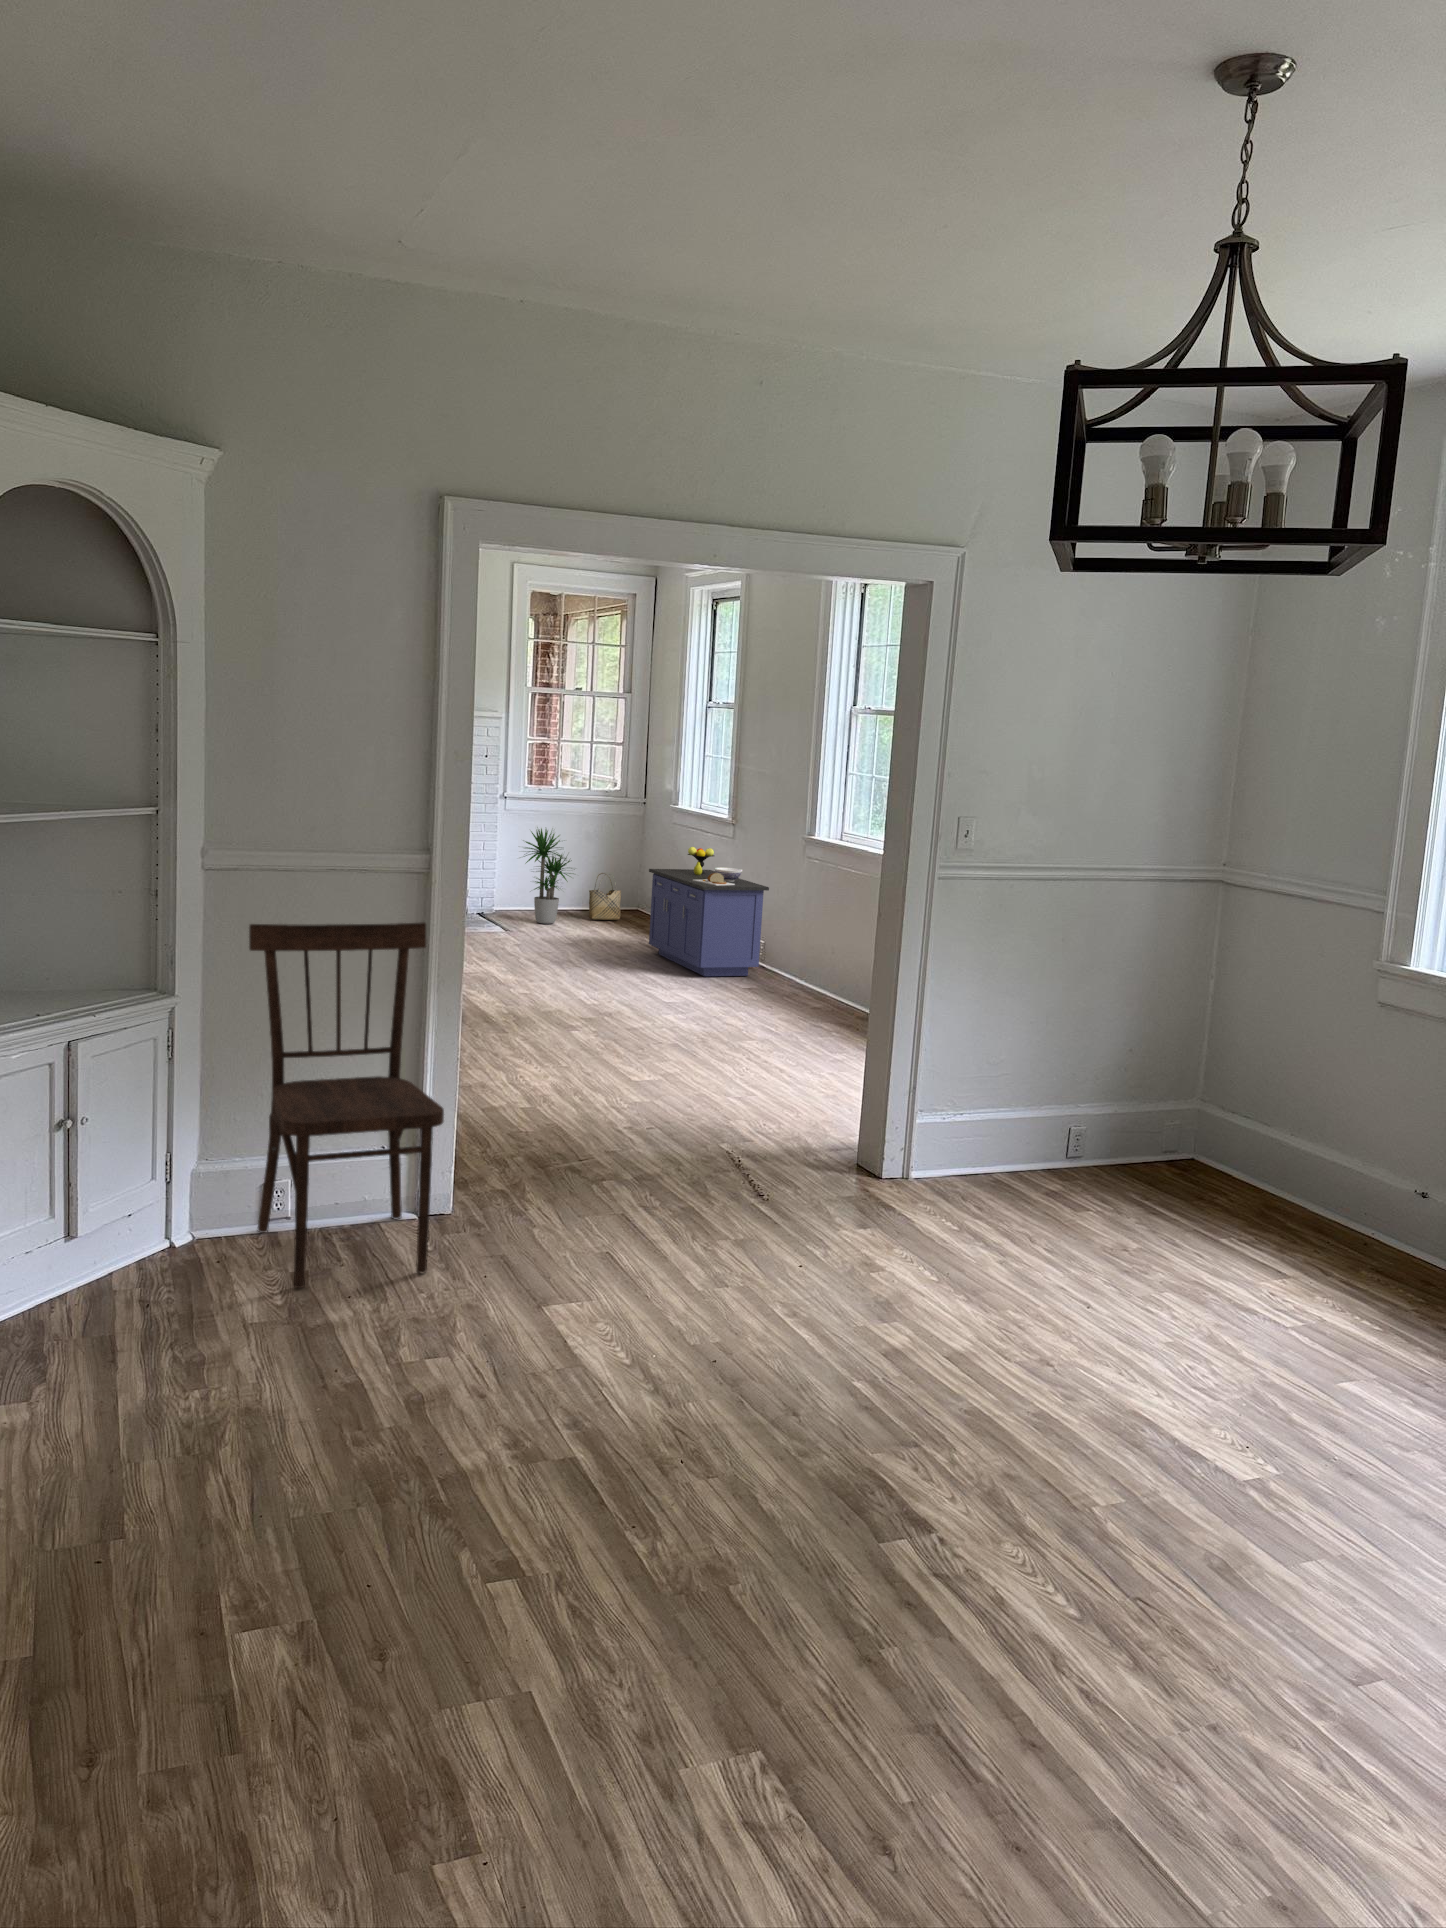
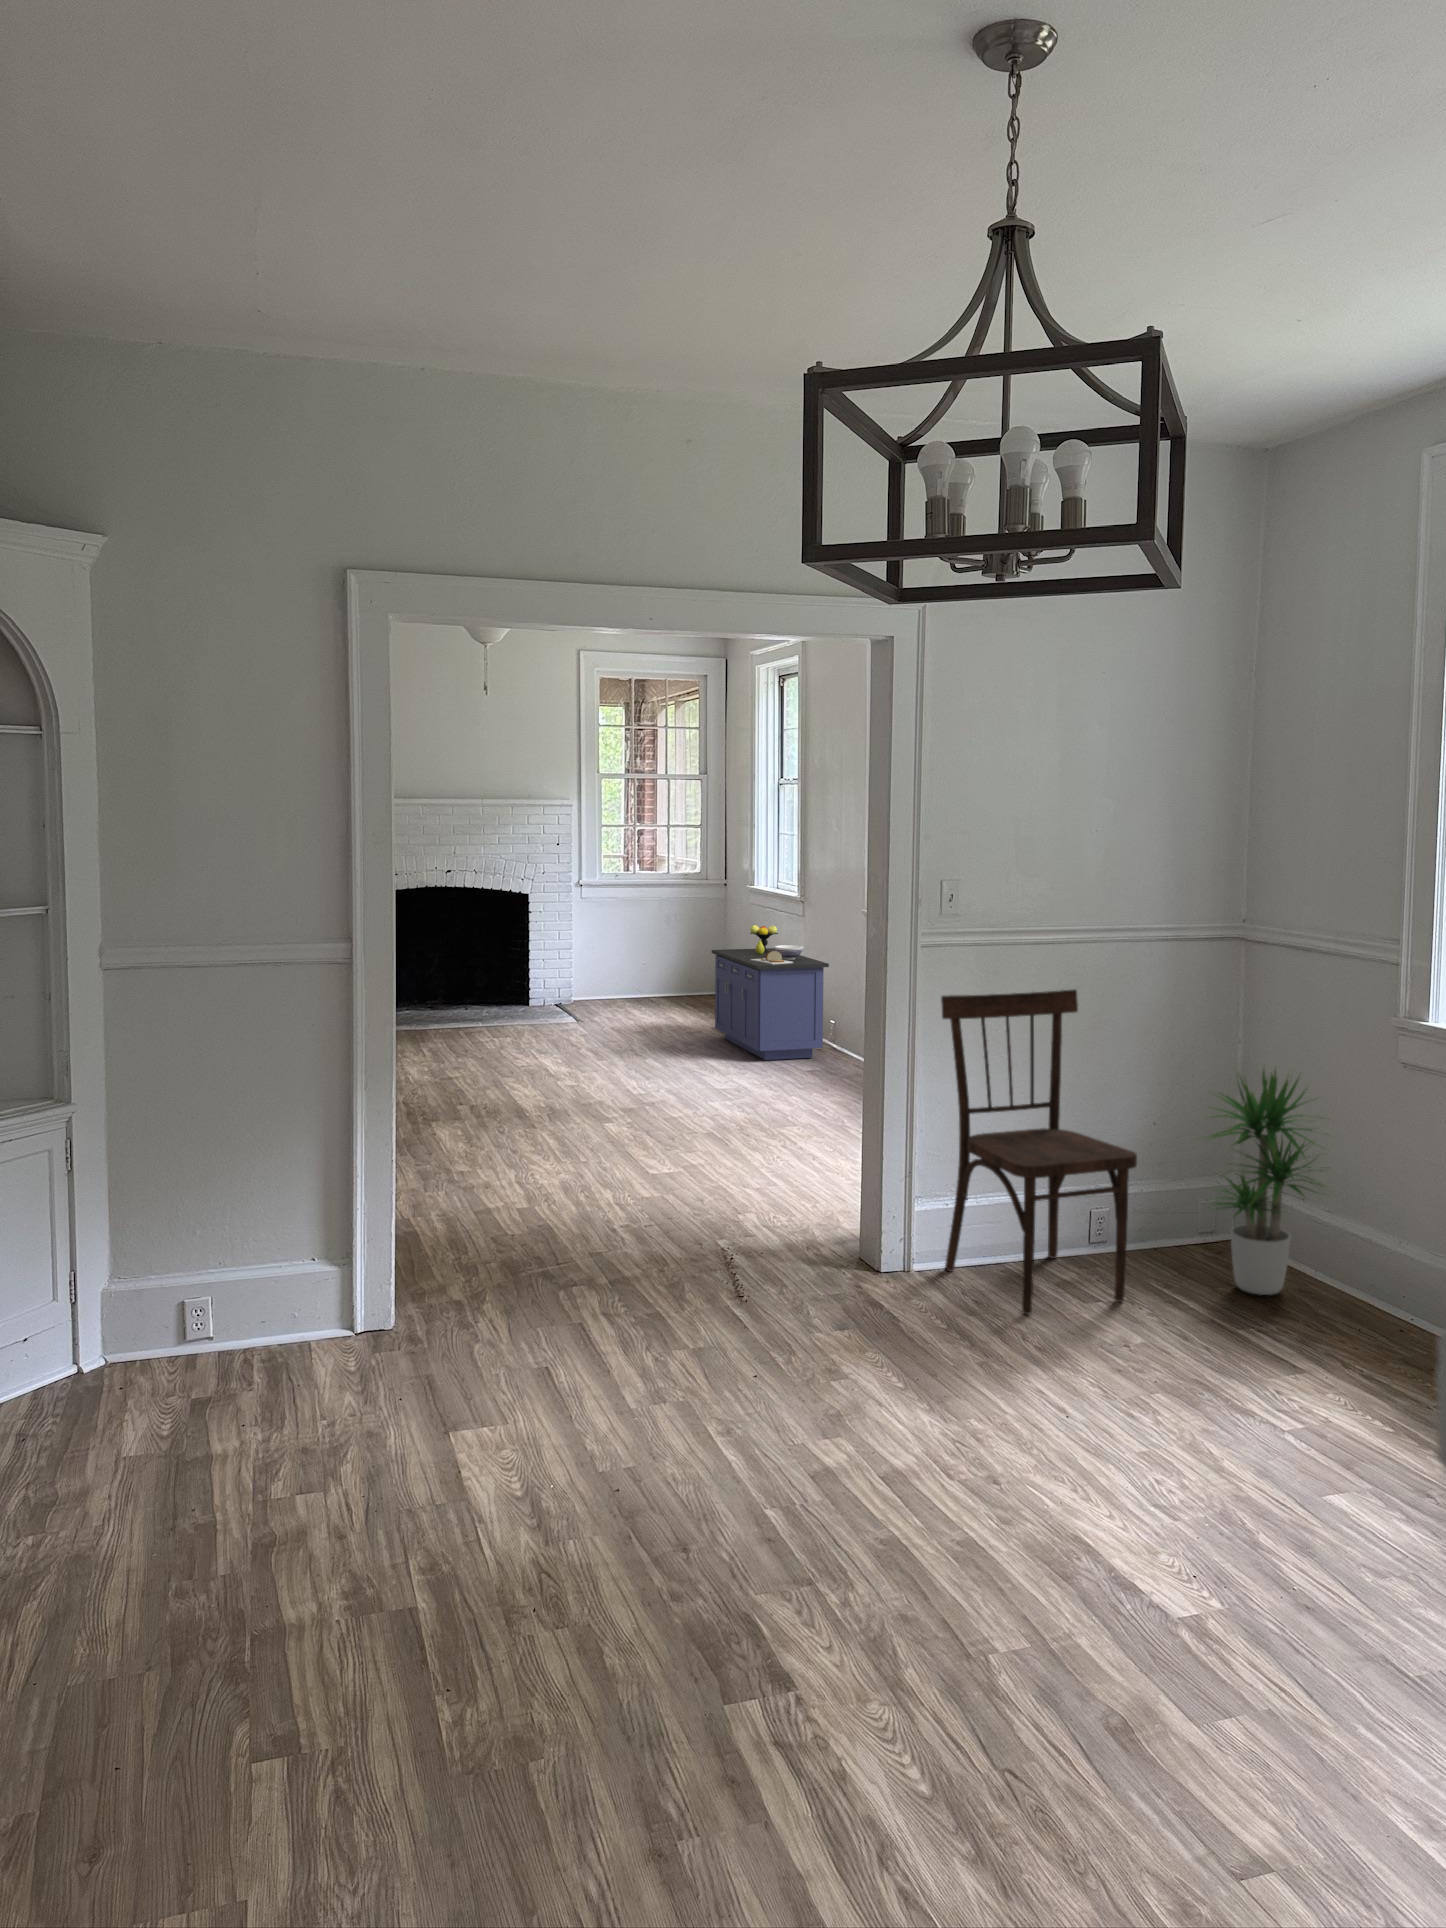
potted plant: present [524,828,571,924] -> present [1208,1071,1326,1295]
woven basket: present [589,873,621,920] -> none [664,956,698,1005]
dining chair: present [249,922,444,1288] -> present [941,989,1137,1314]

